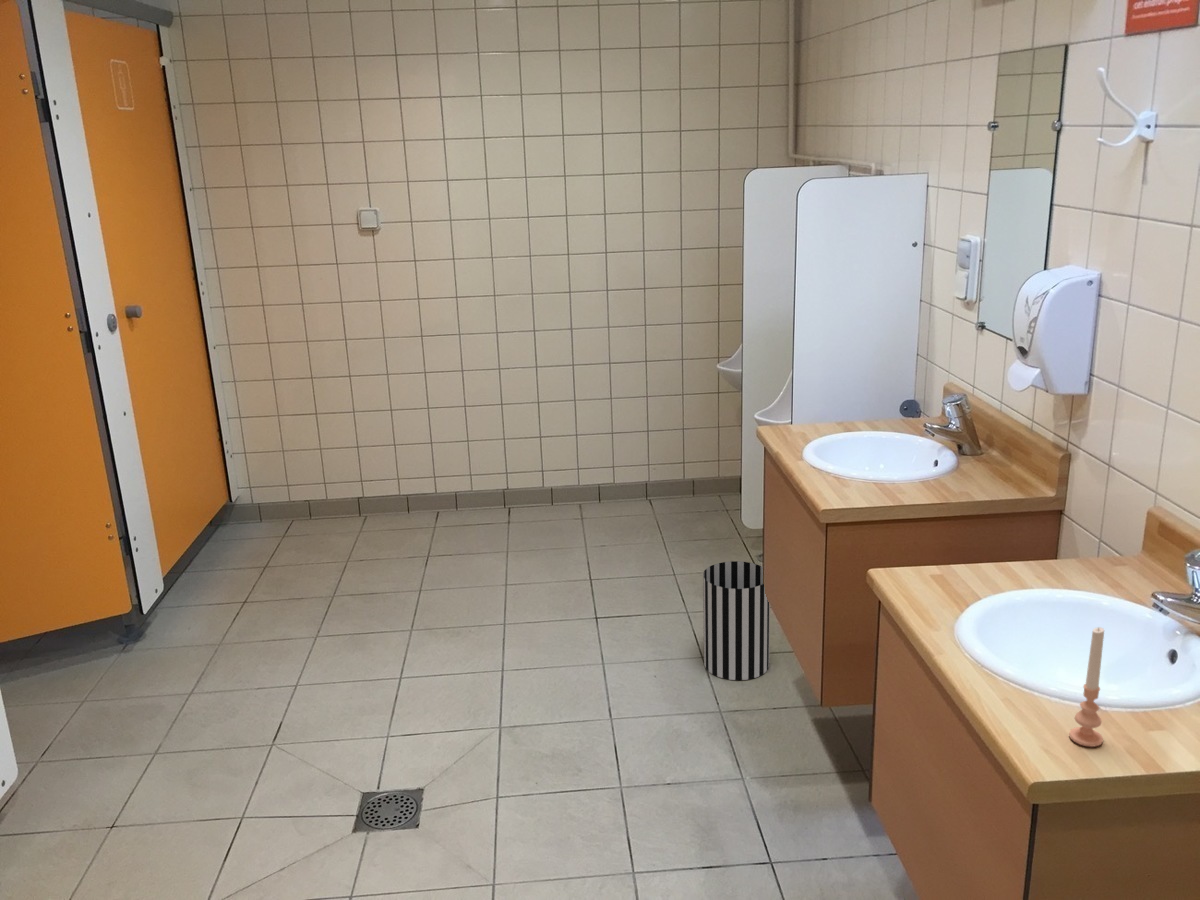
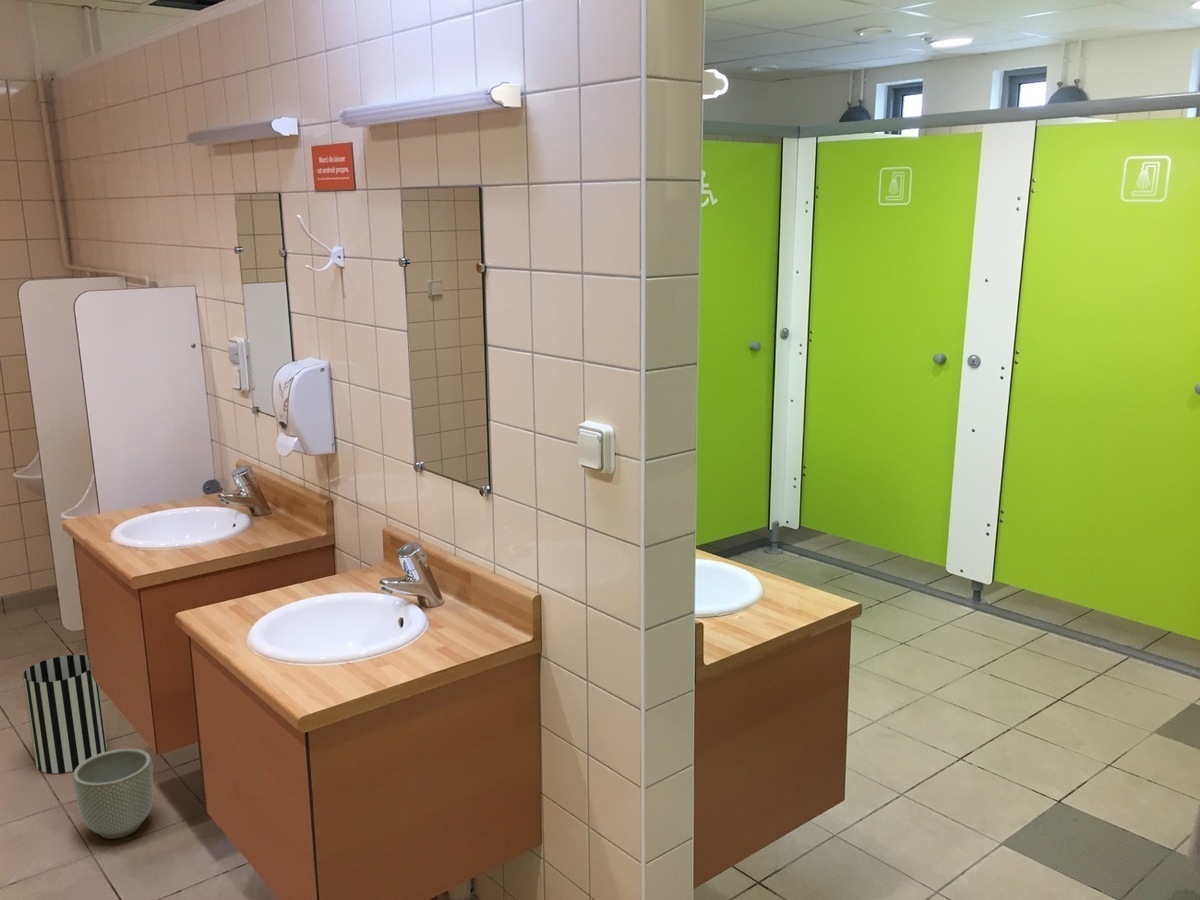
candle: present [1069,627,1104,747] -> none [329,599,351,685]
planter: none [735,679,813,774] -> present [73,749,153,839]

